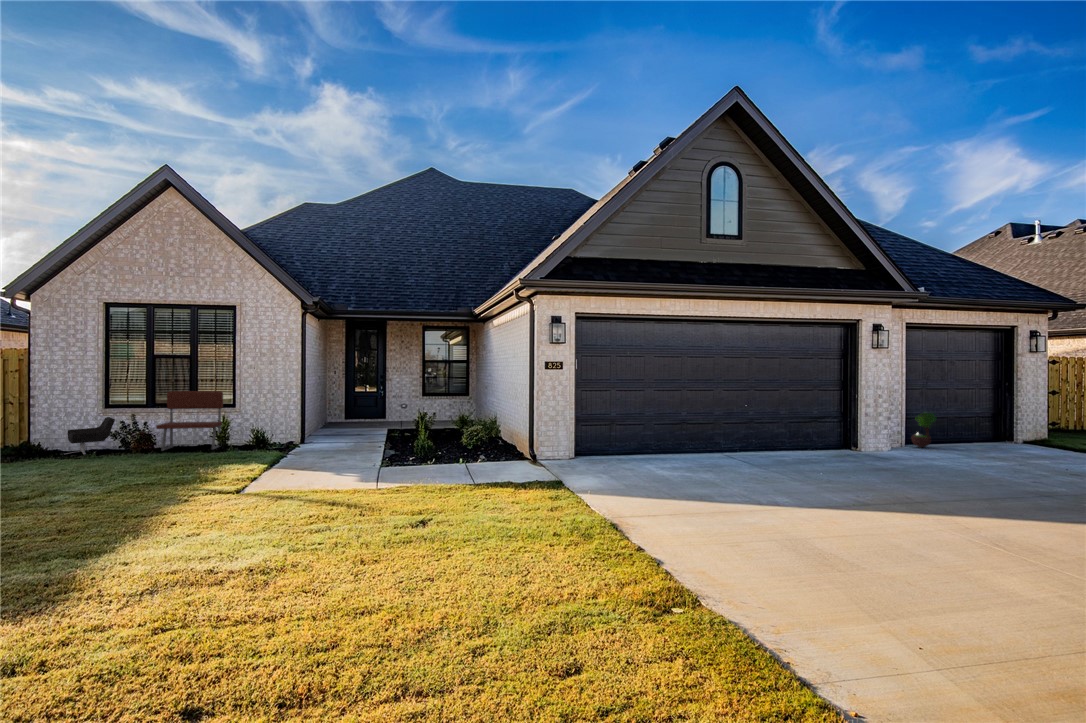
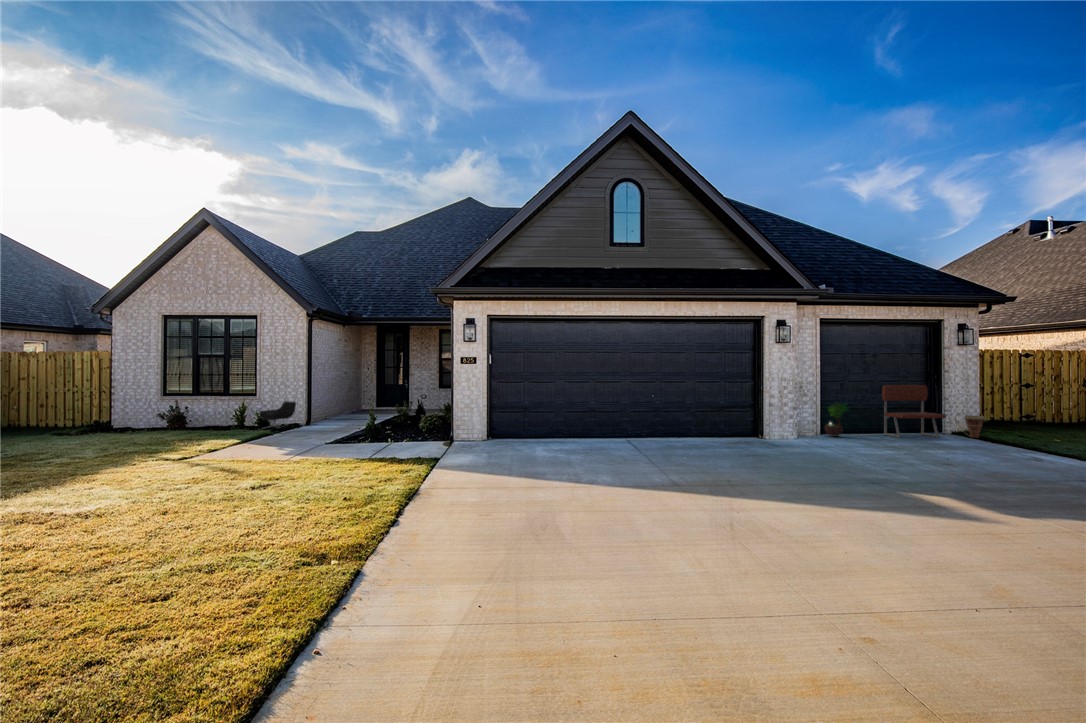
bench: present [156,391,223,451] -> present [882,385,946,438]
lounge chair: present [67,417,115,454] -> present [260,401,296,427]
basket: none [1026,421,1057,446] -> present [955,414,985,438]

